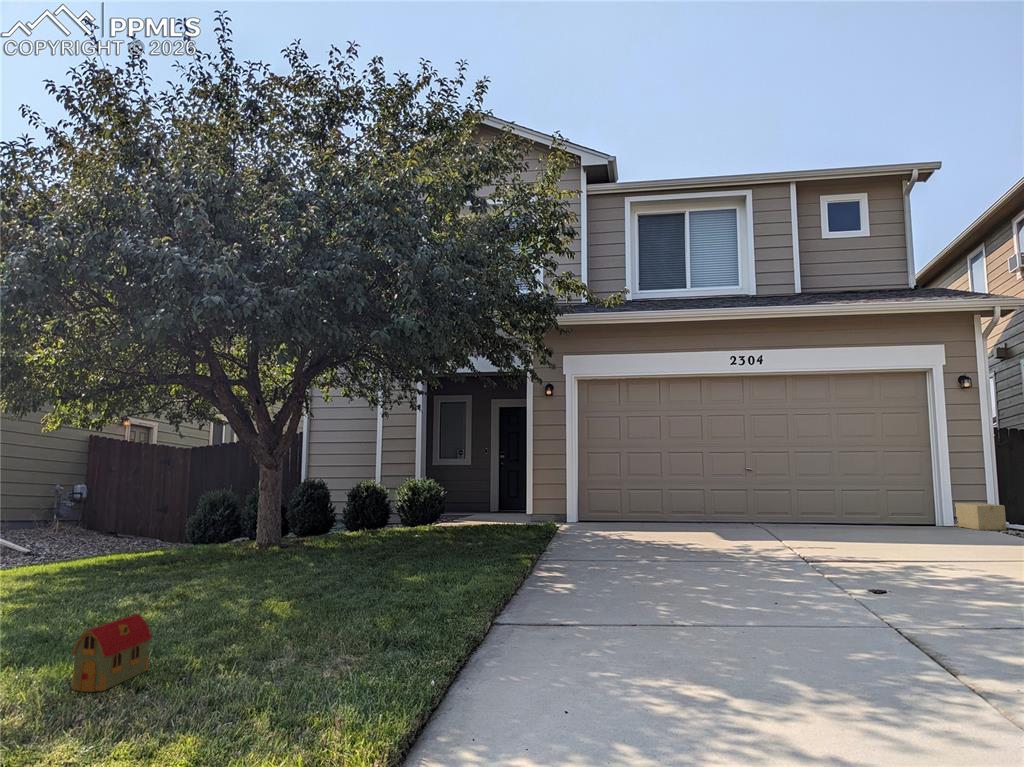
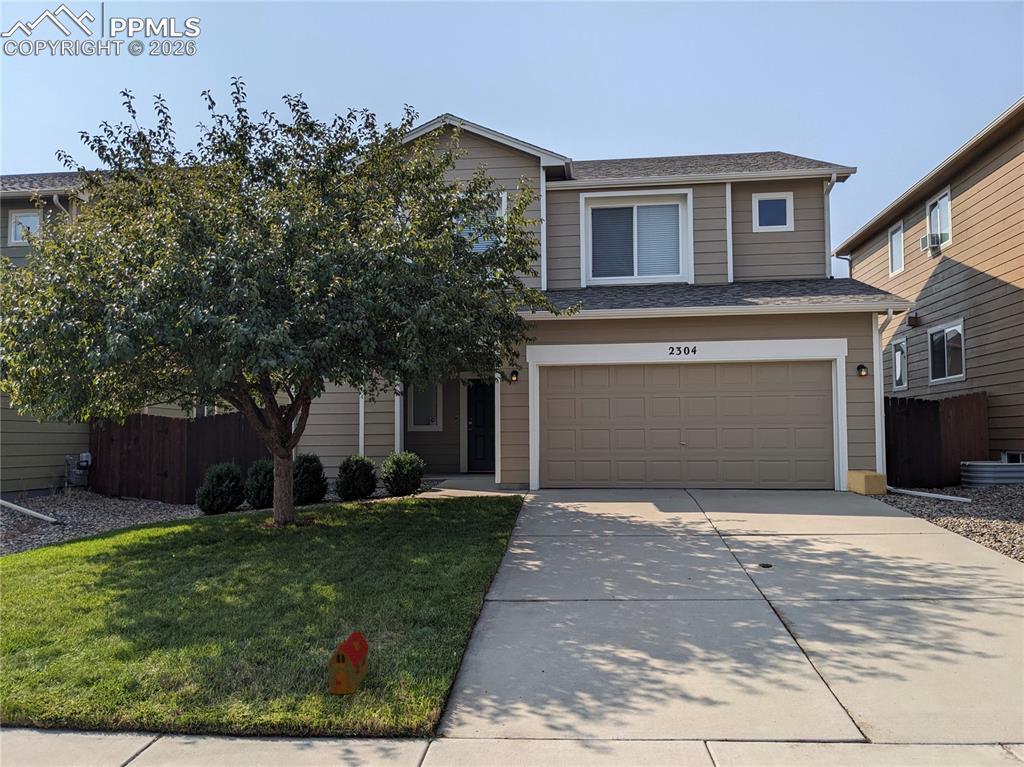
toy house: present [72,614,151,692] -> present [327,631,369,694]

